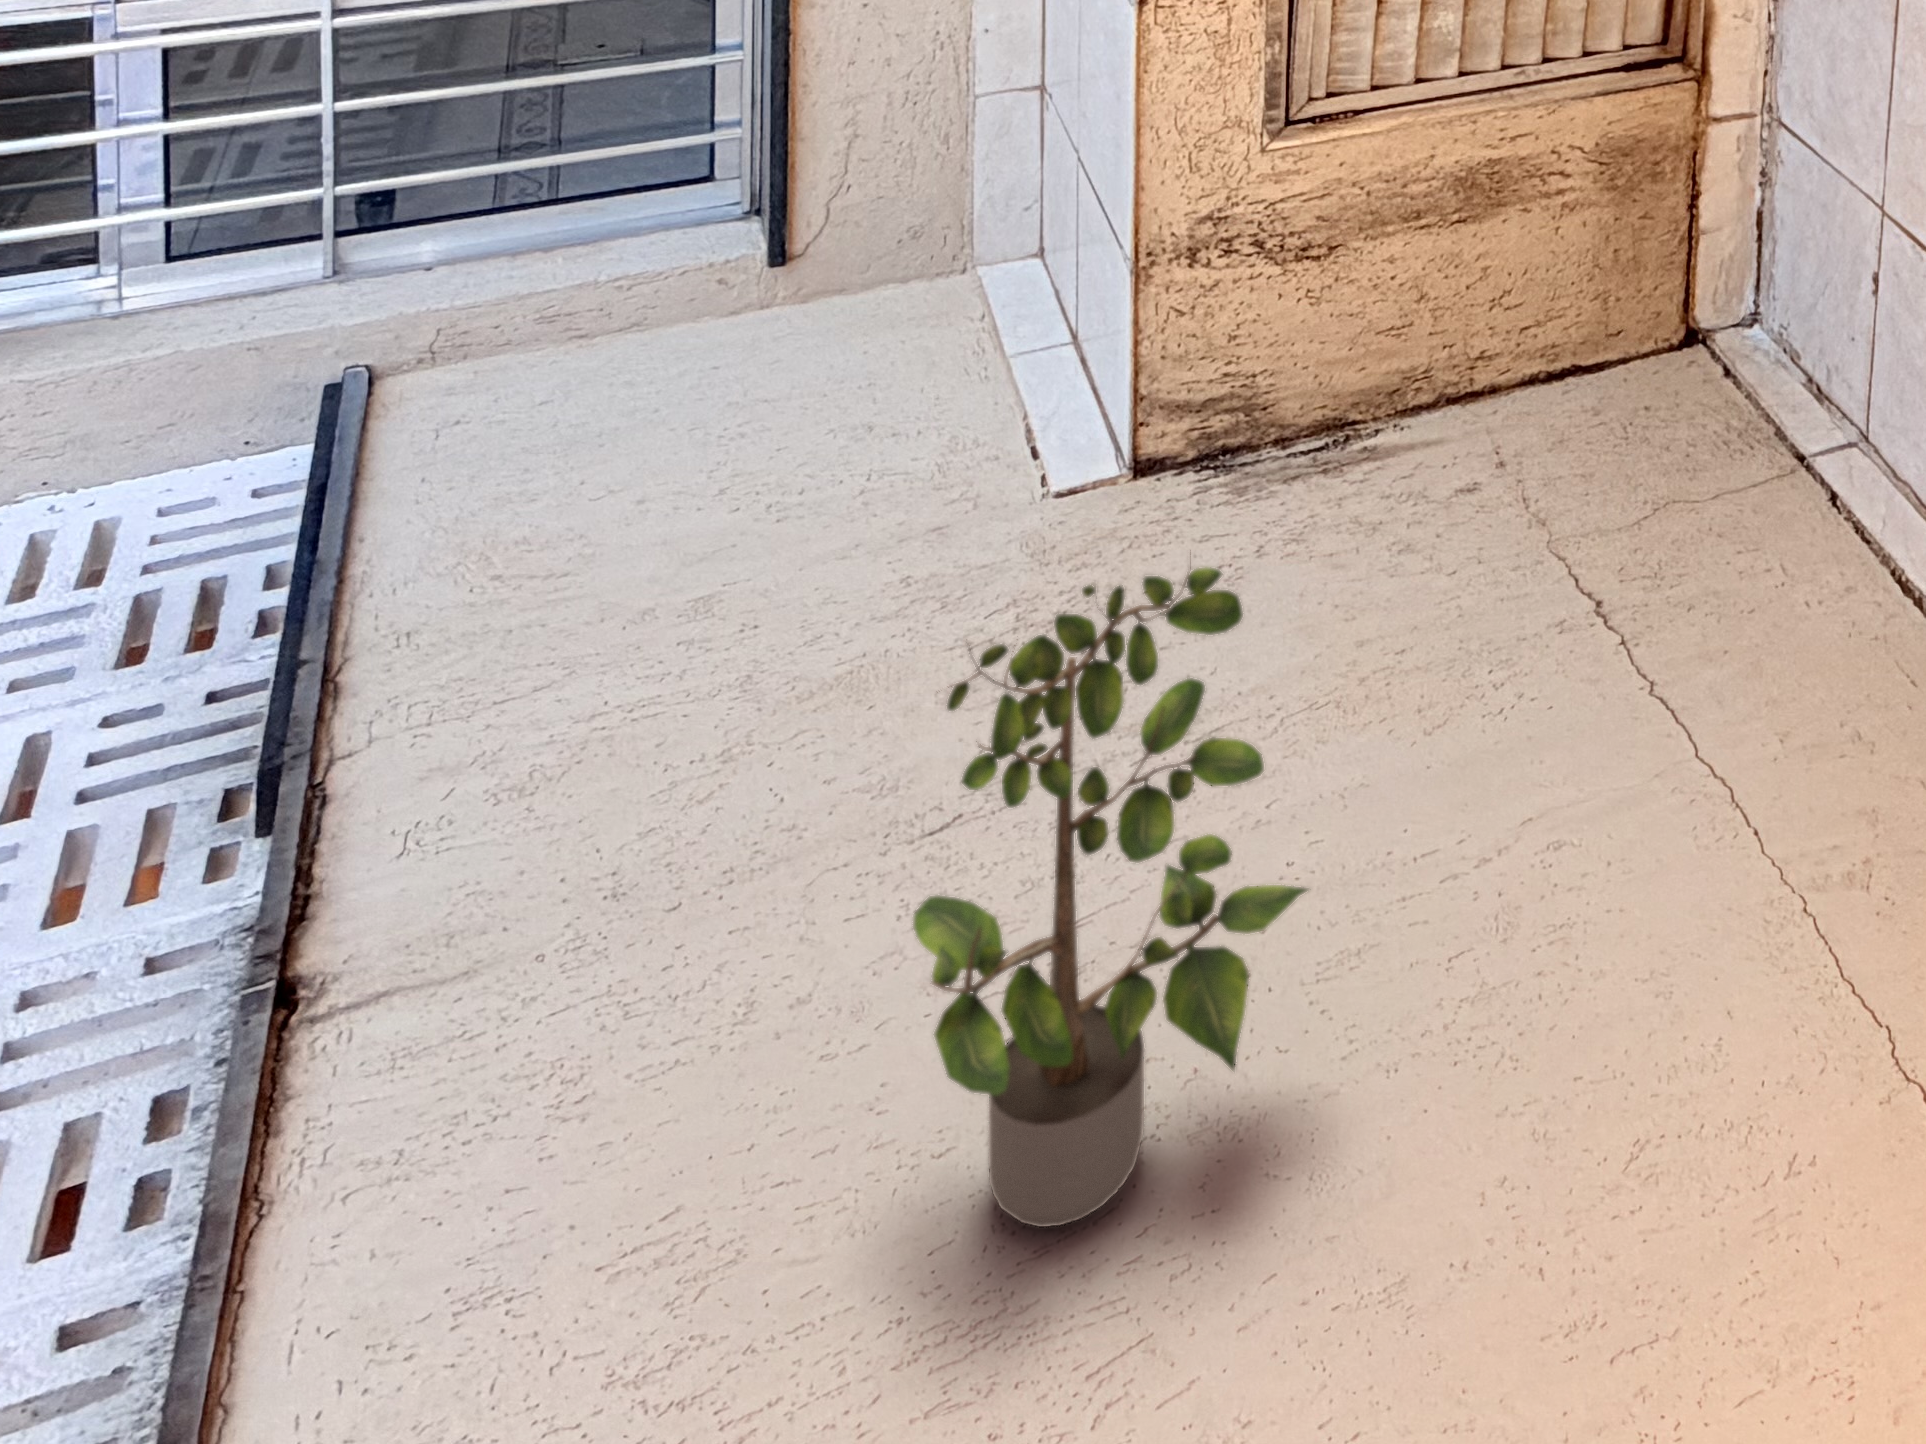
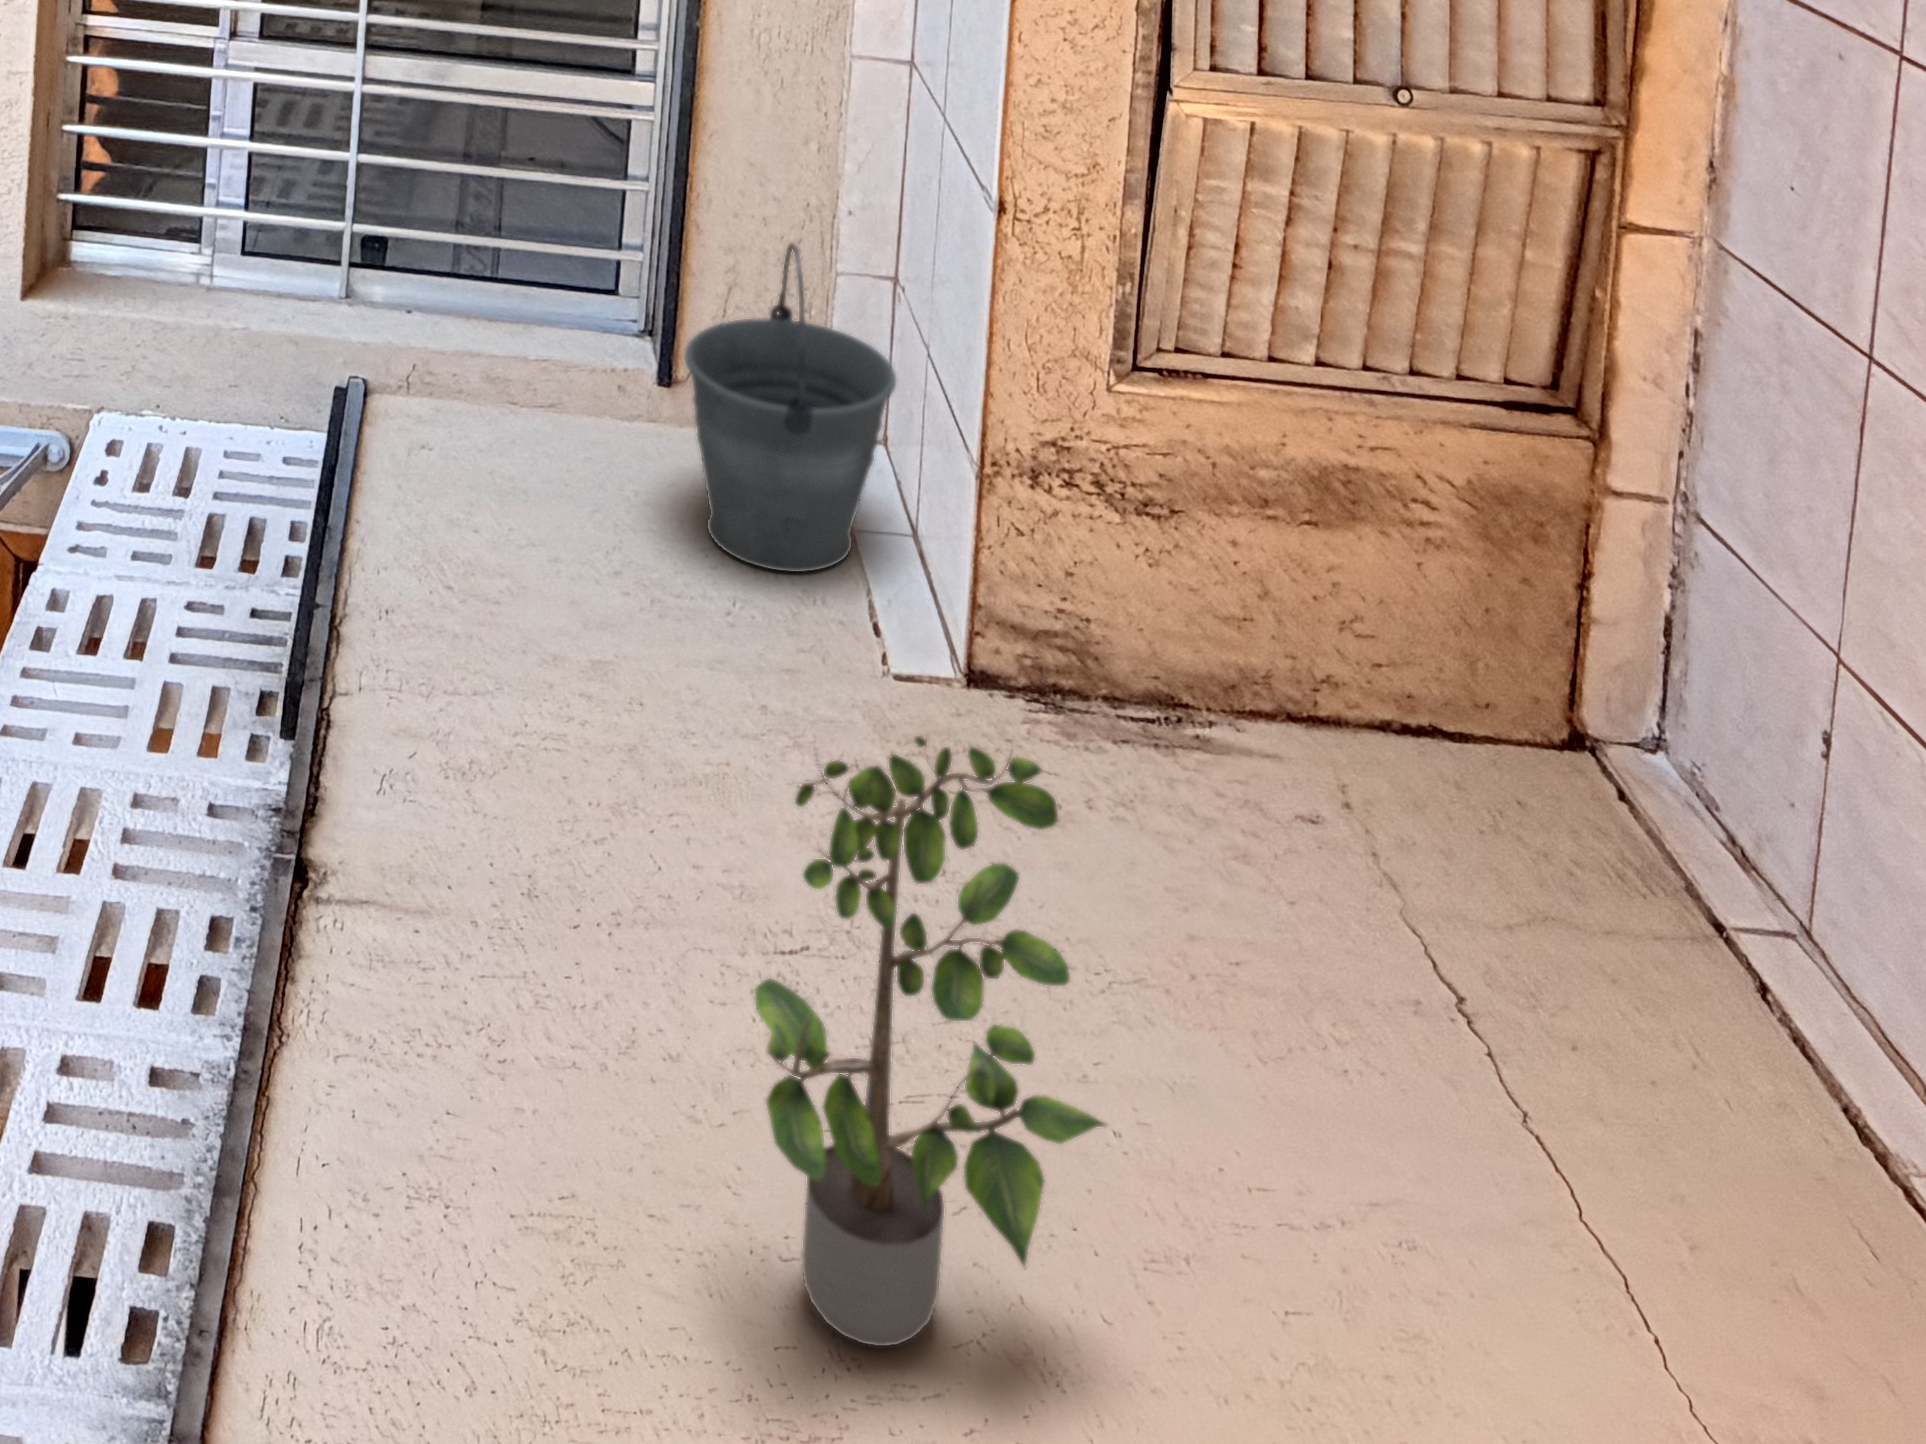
bucket: none [787,81,1037,430] -> present [684,243,896,572]

